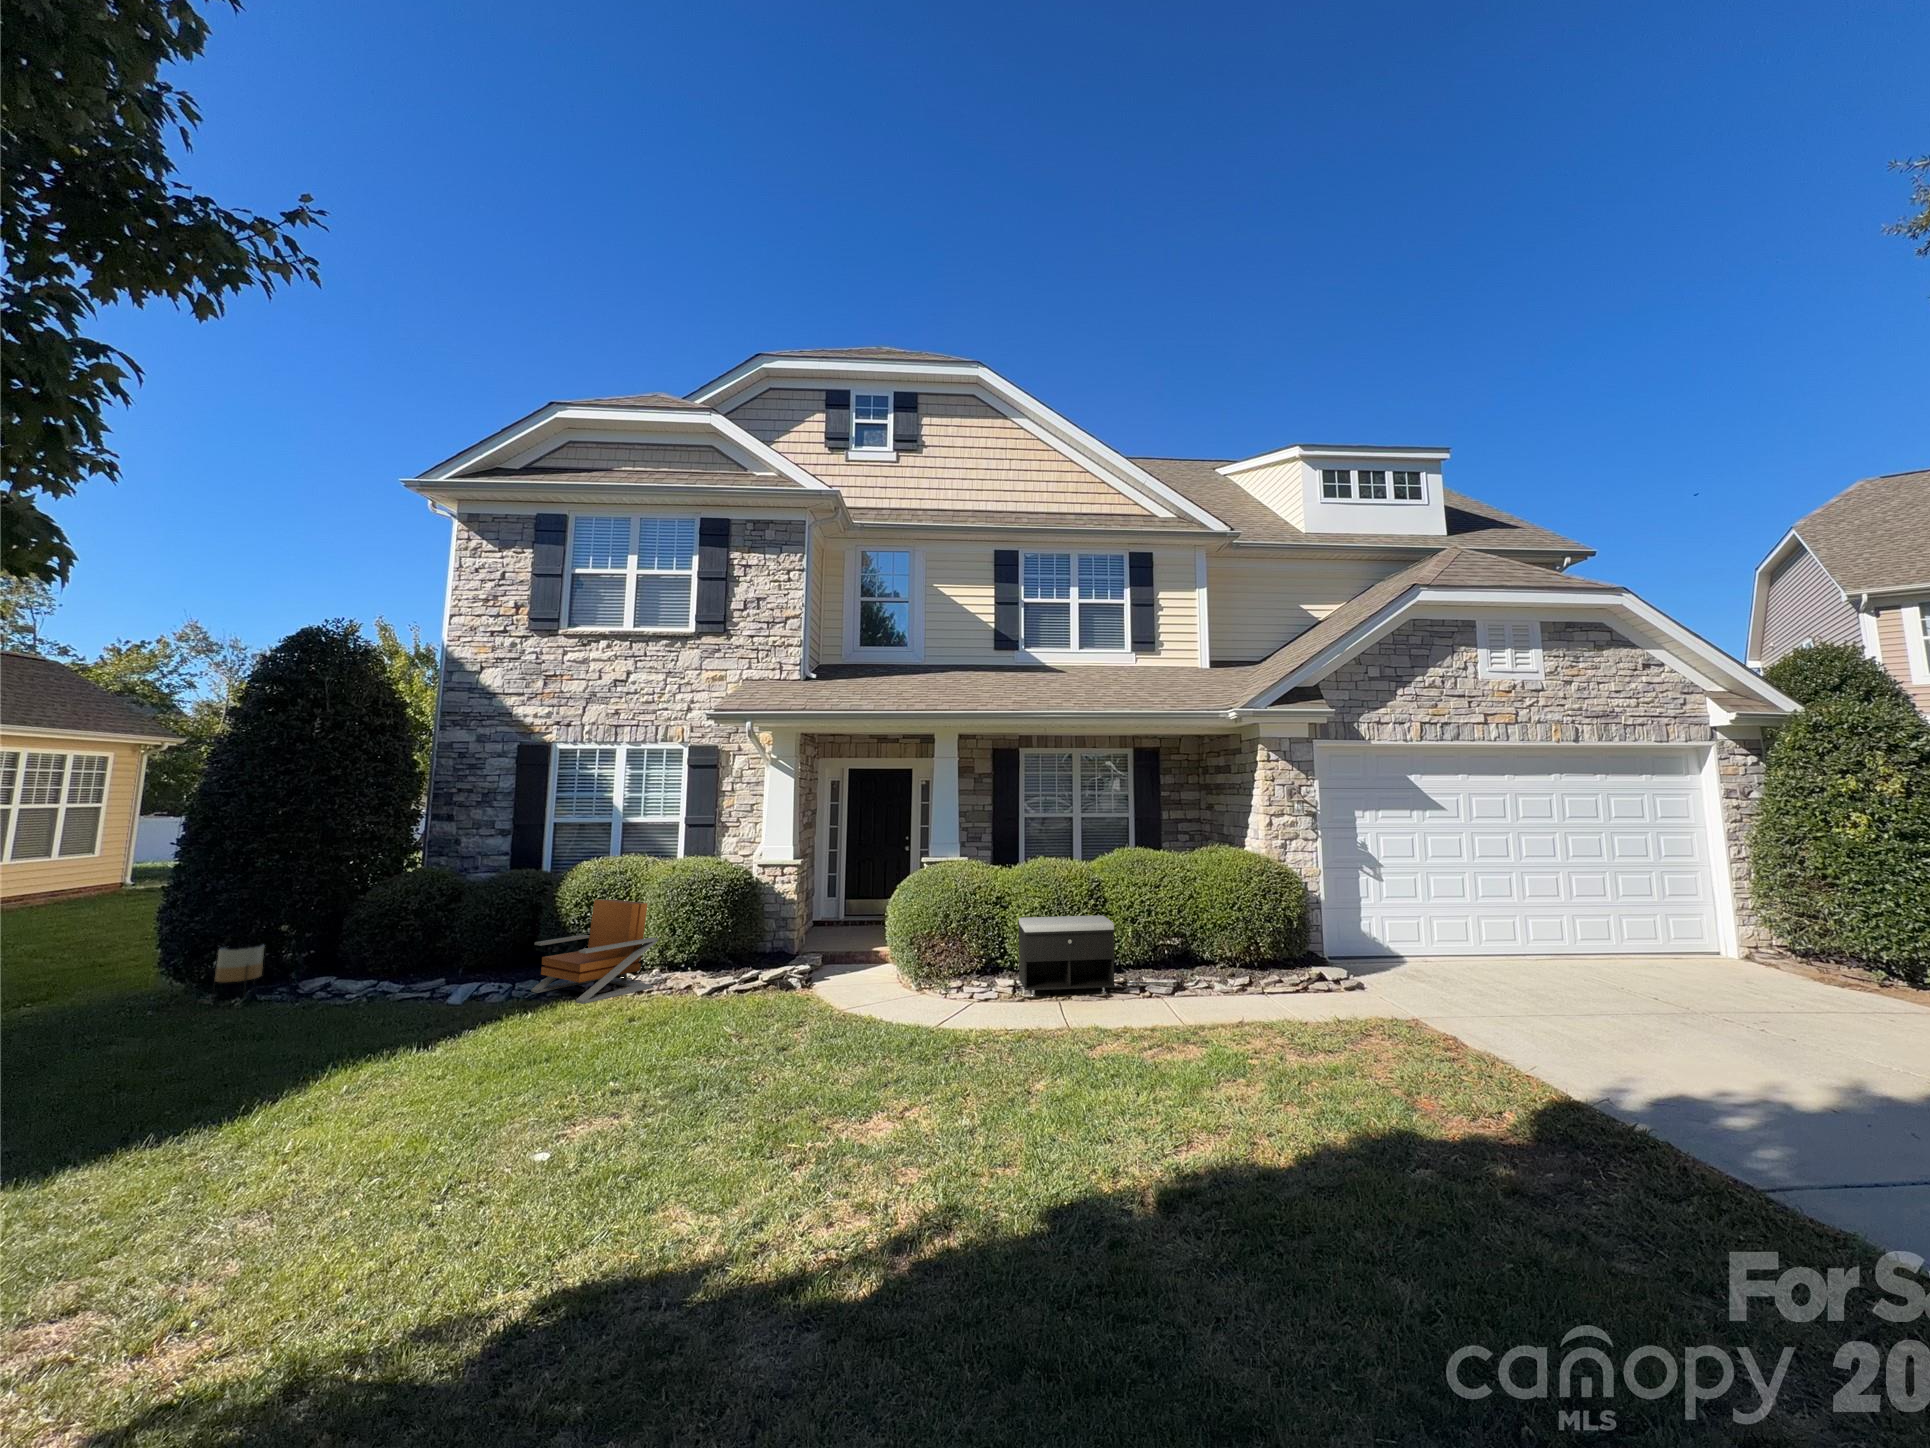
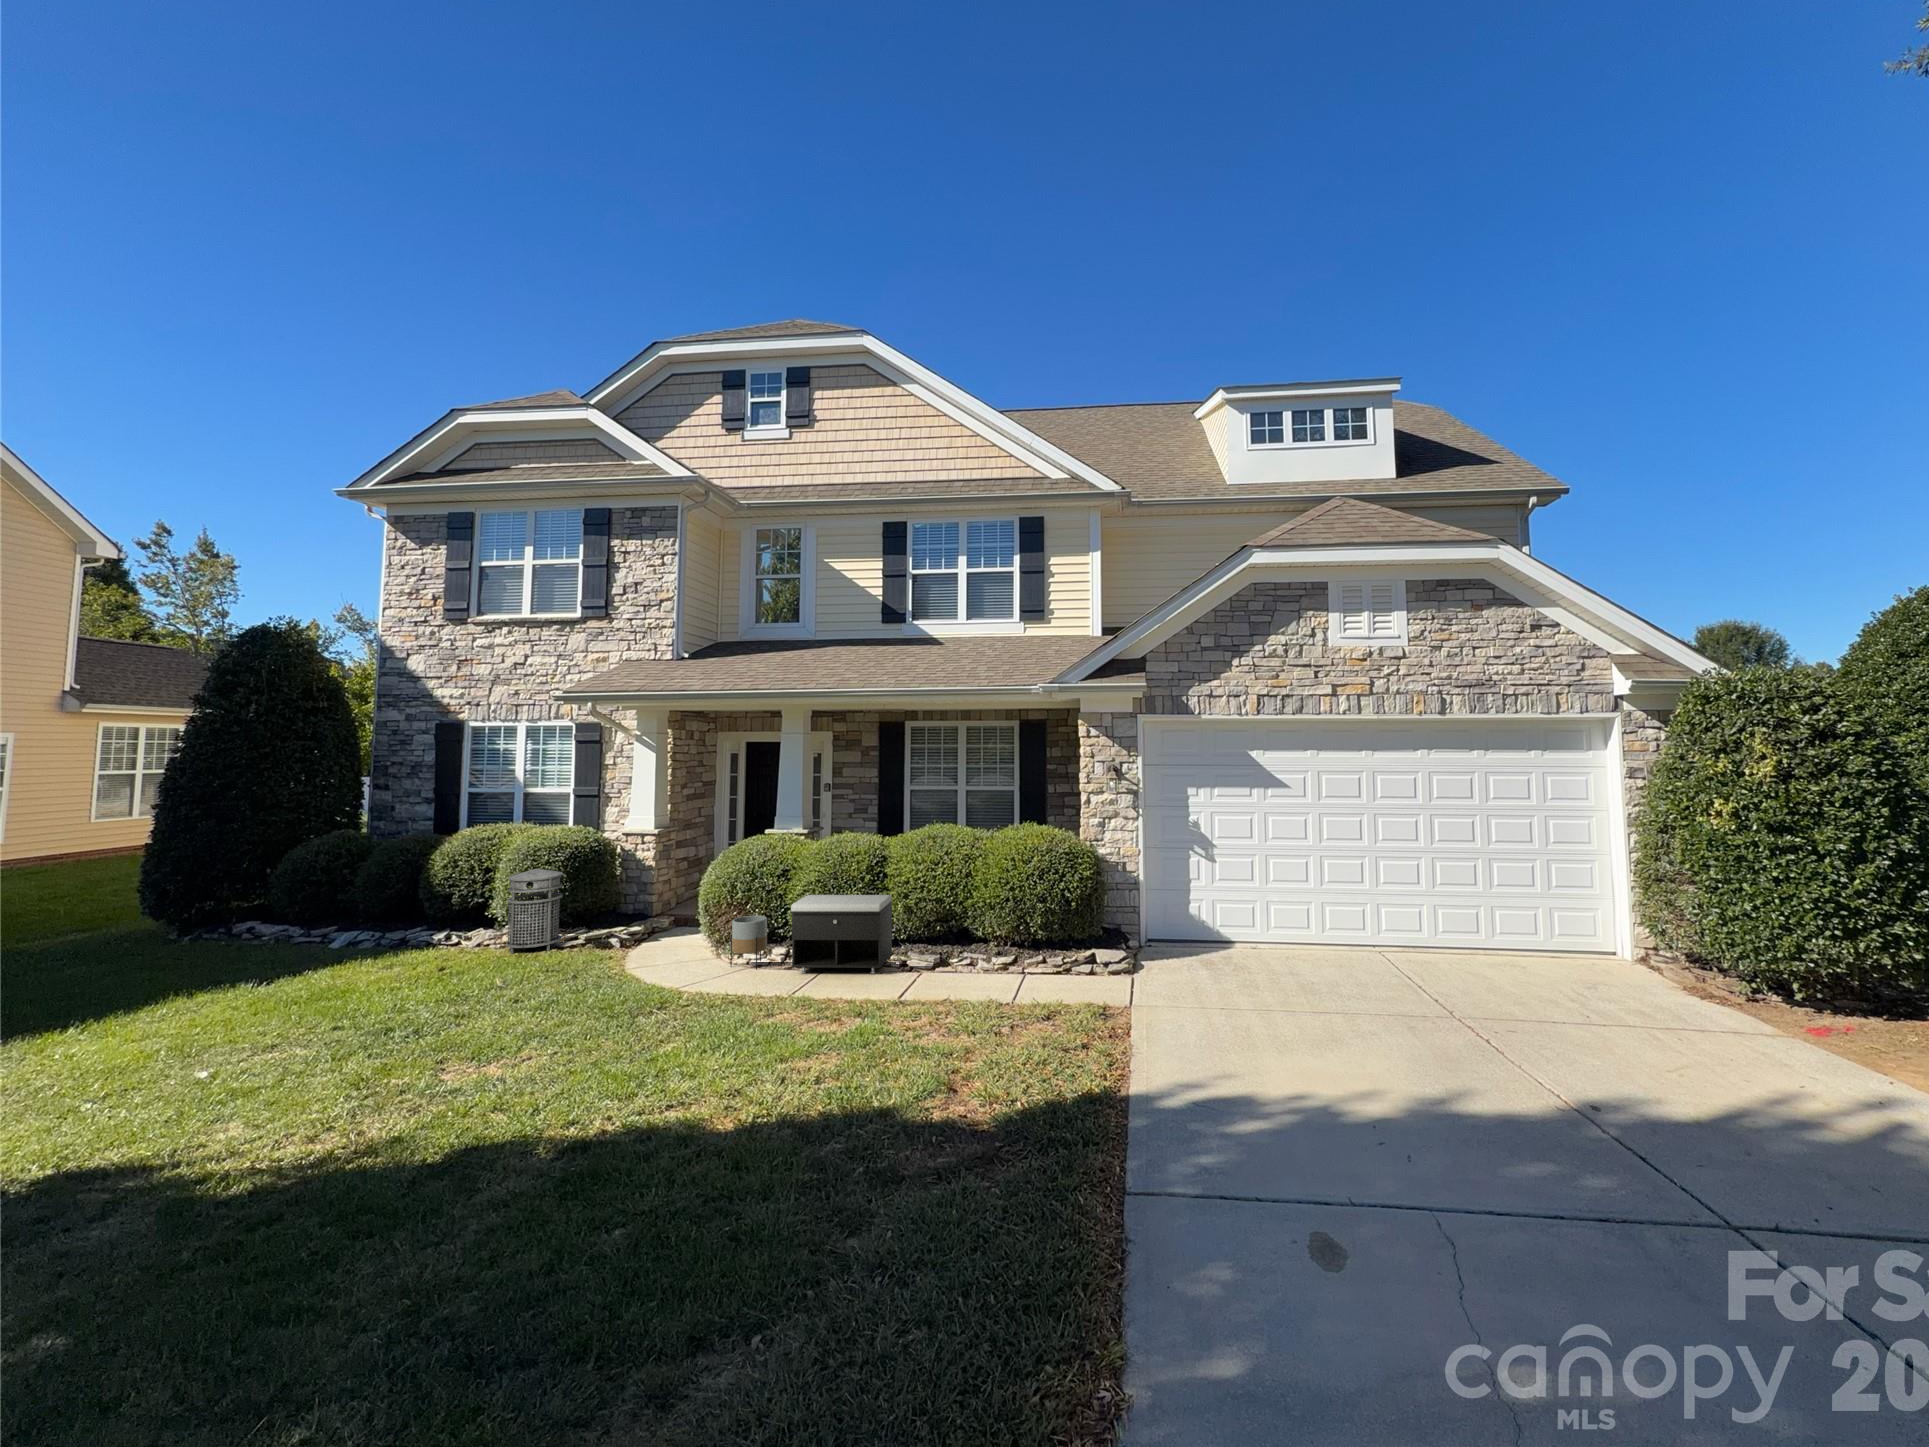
trash can: none [668,899,726,993] -> present [506,869,563,954]
lounge chair: present [531,900,658,1004] -> none [401,866,504,961]
planter: present [212,945,264,995] -> present [731,916,767,969]

